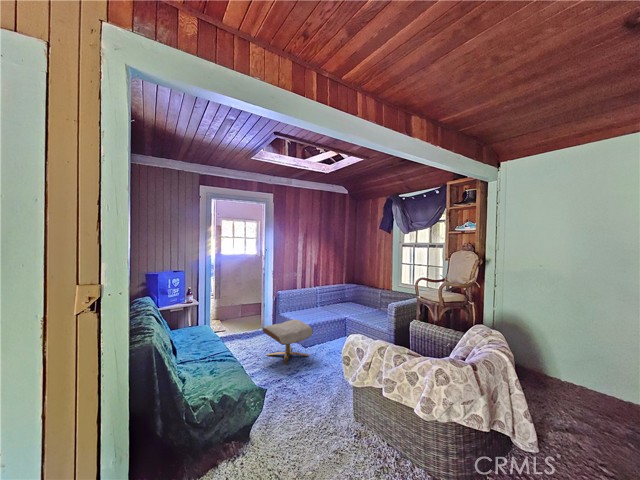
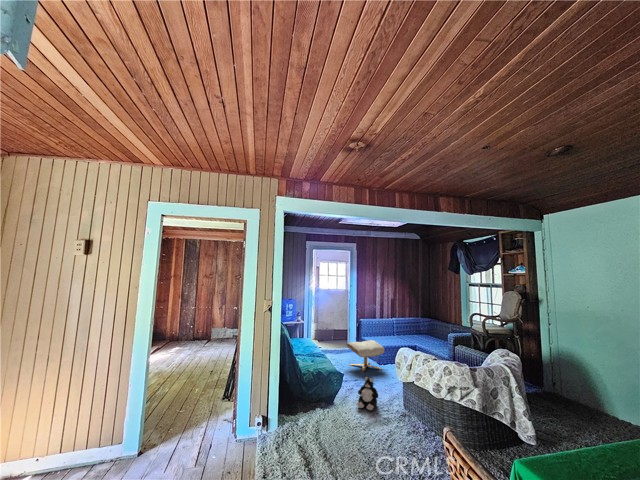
plush toy: none [287,383,318,435] -> present [357,377,378,410]

